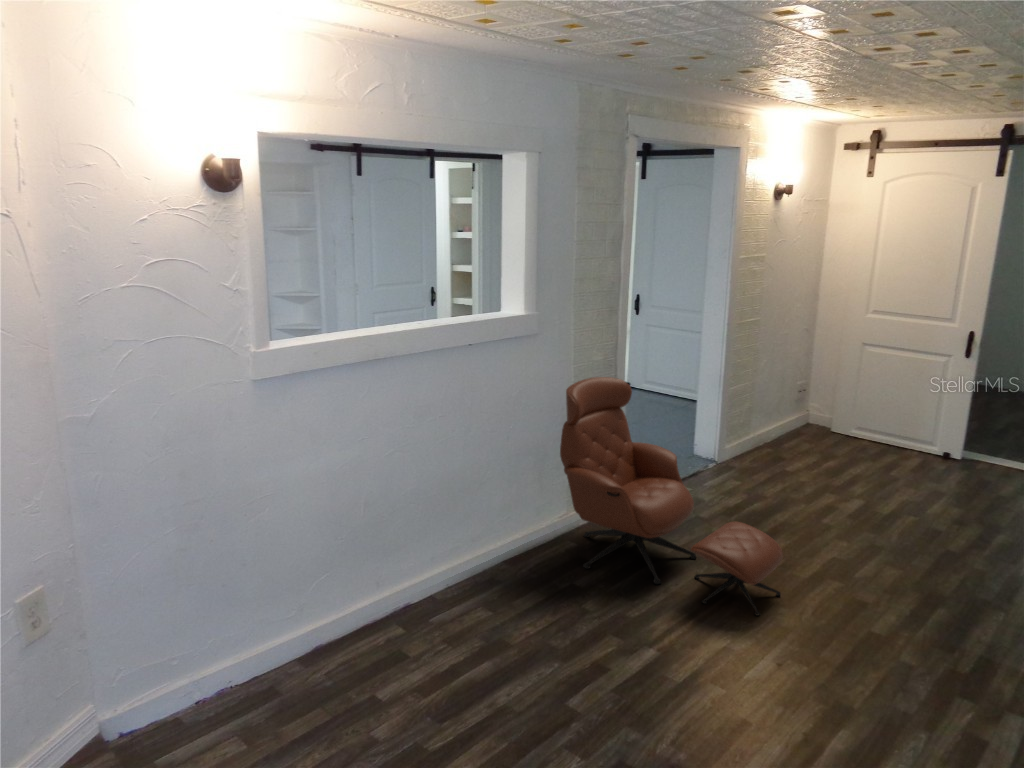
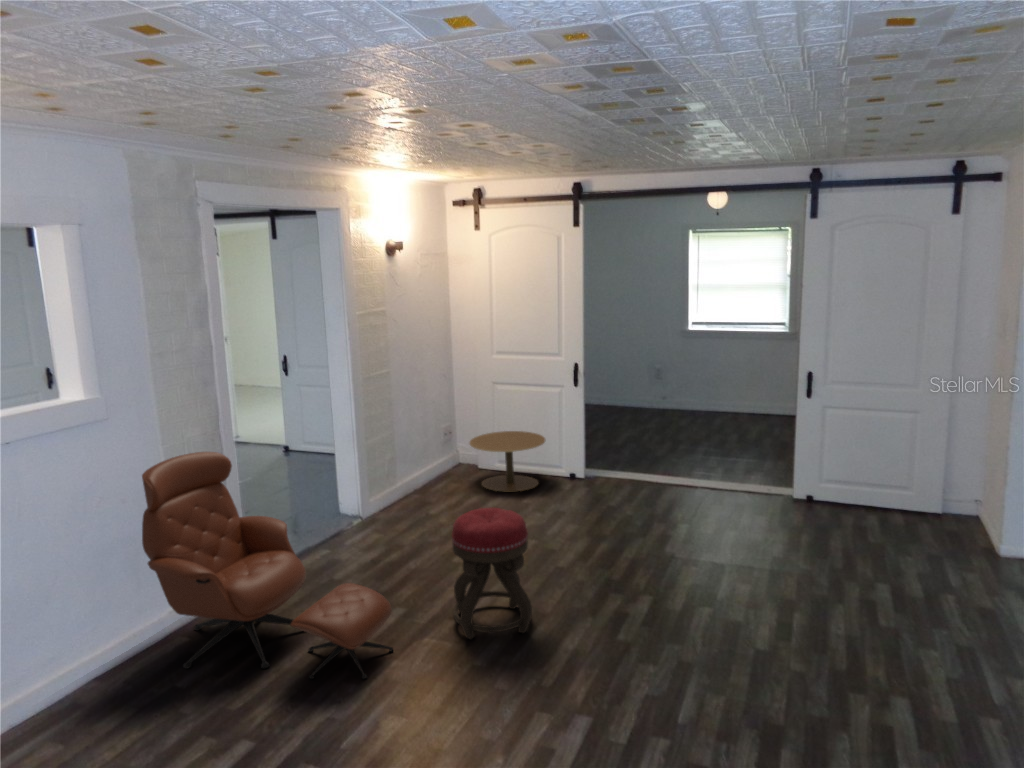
side table: none [830,396,921,462] -> present [470,431,545,492]
ottoman: none [840,472,943,609] -> present [452,508,532,639]

